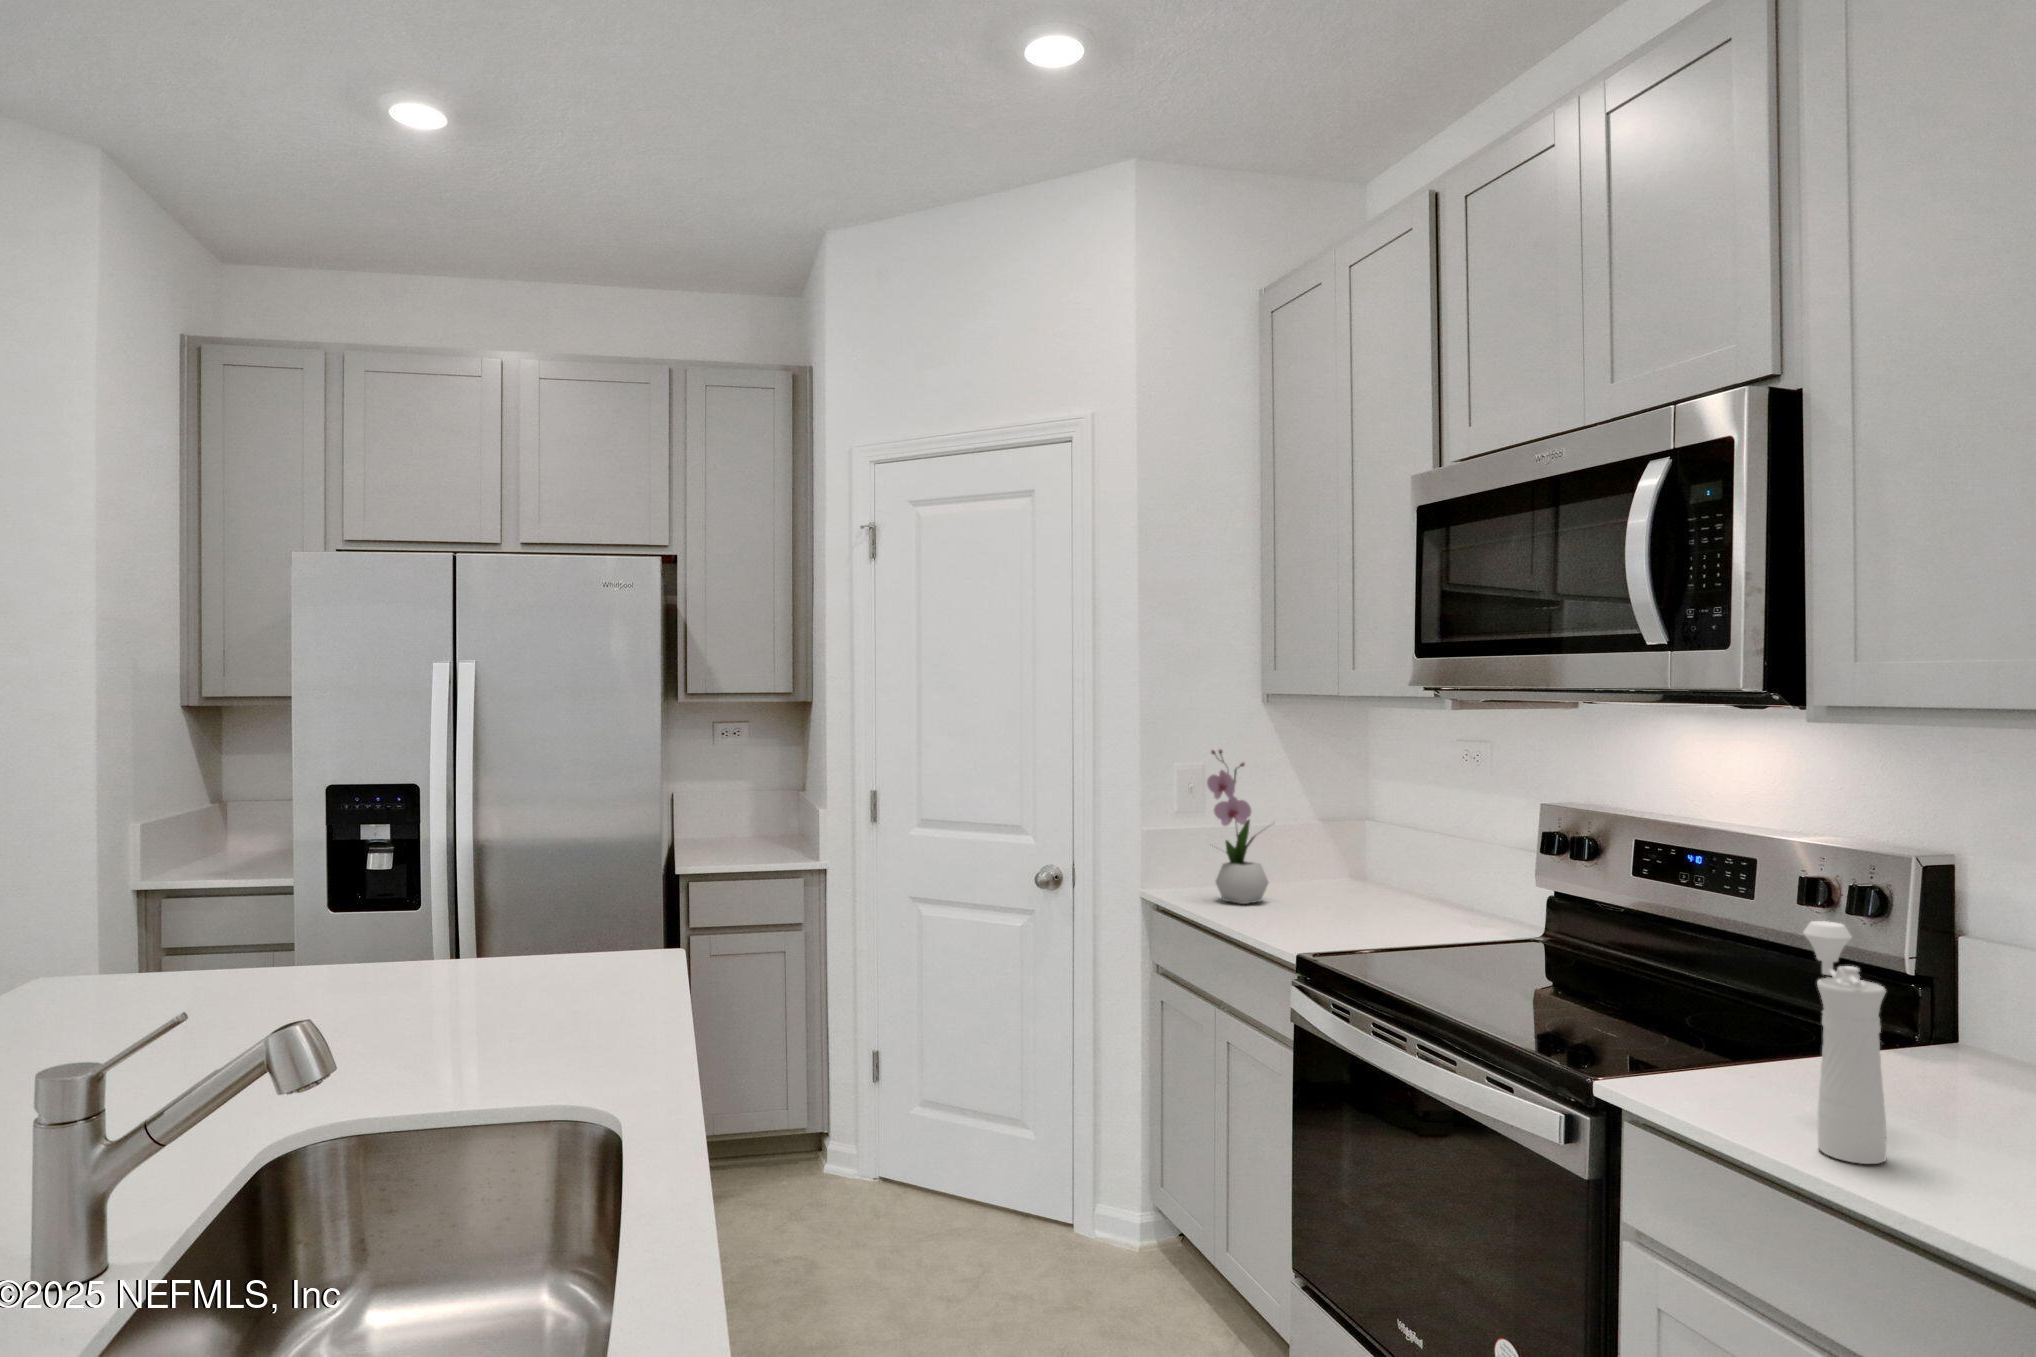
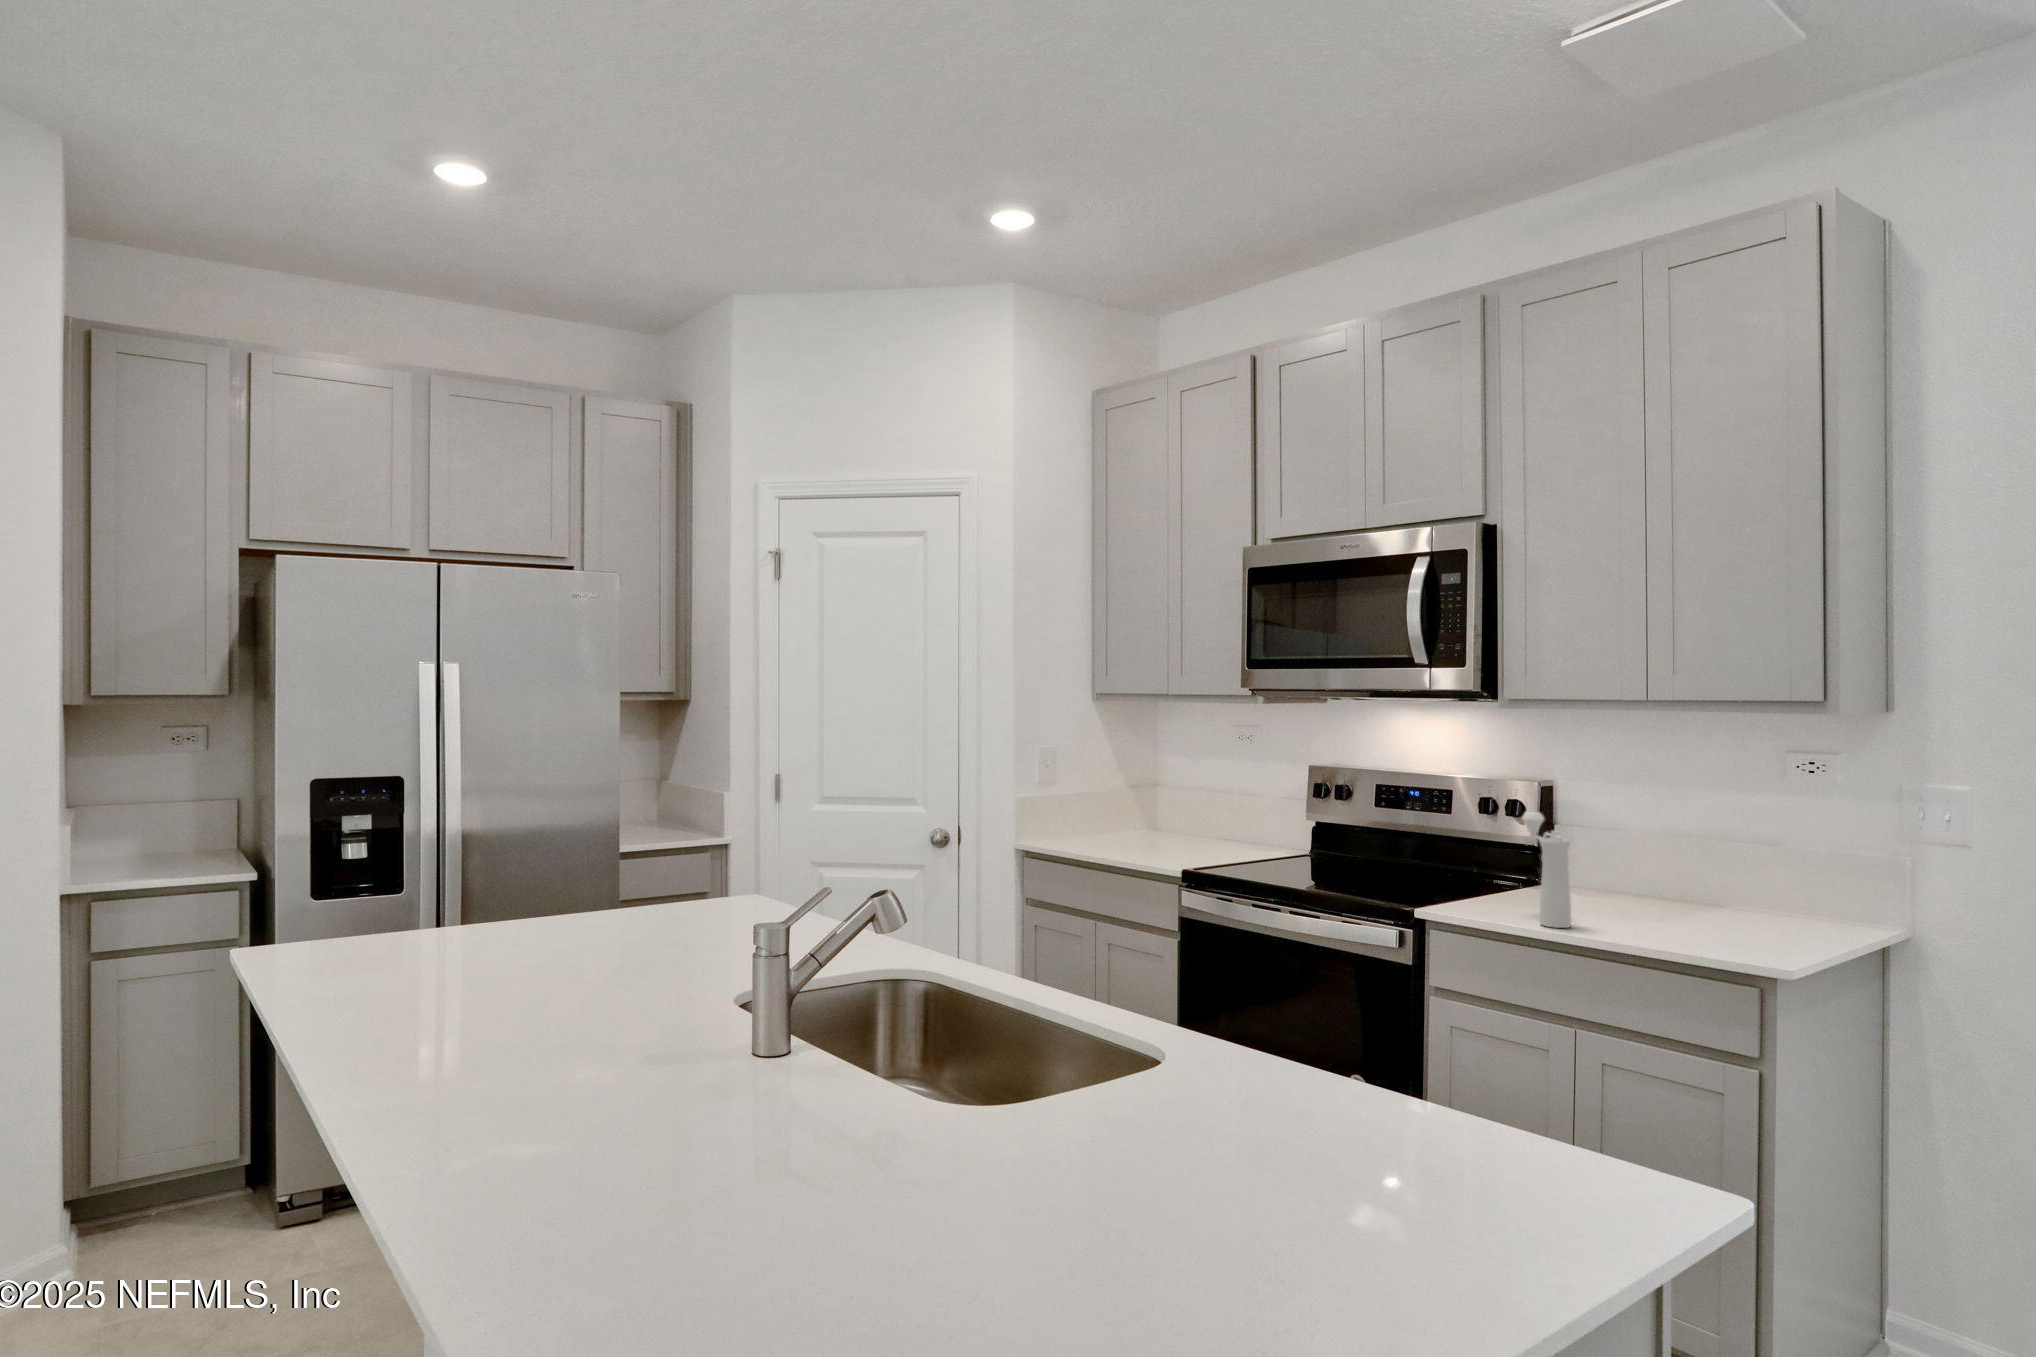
flower arrangement: present [1207,750,1268,904] -> none [1077,735,1121,845]

